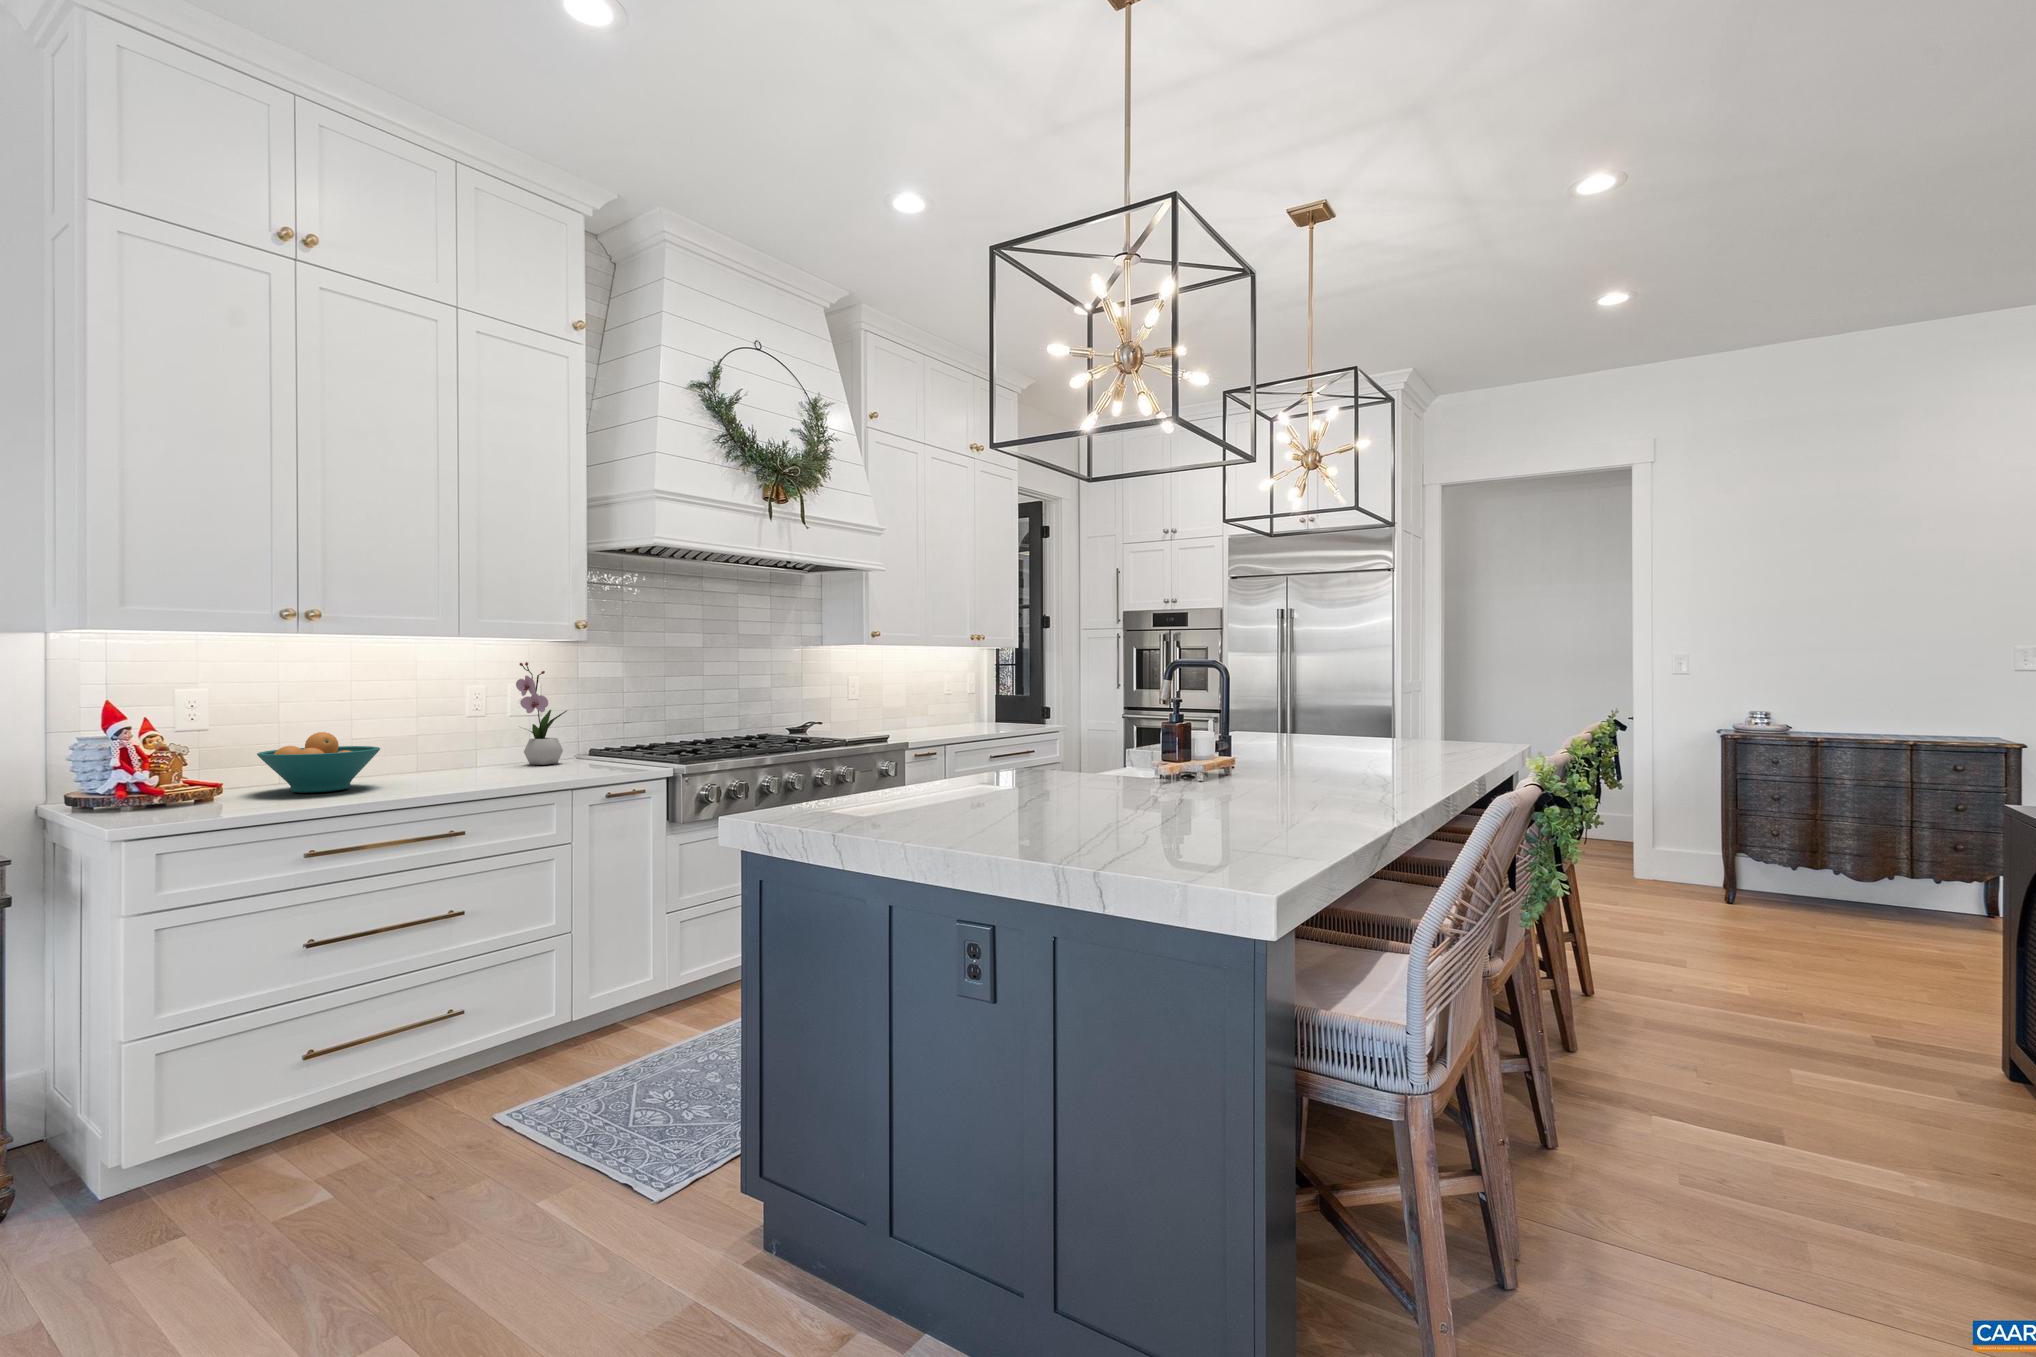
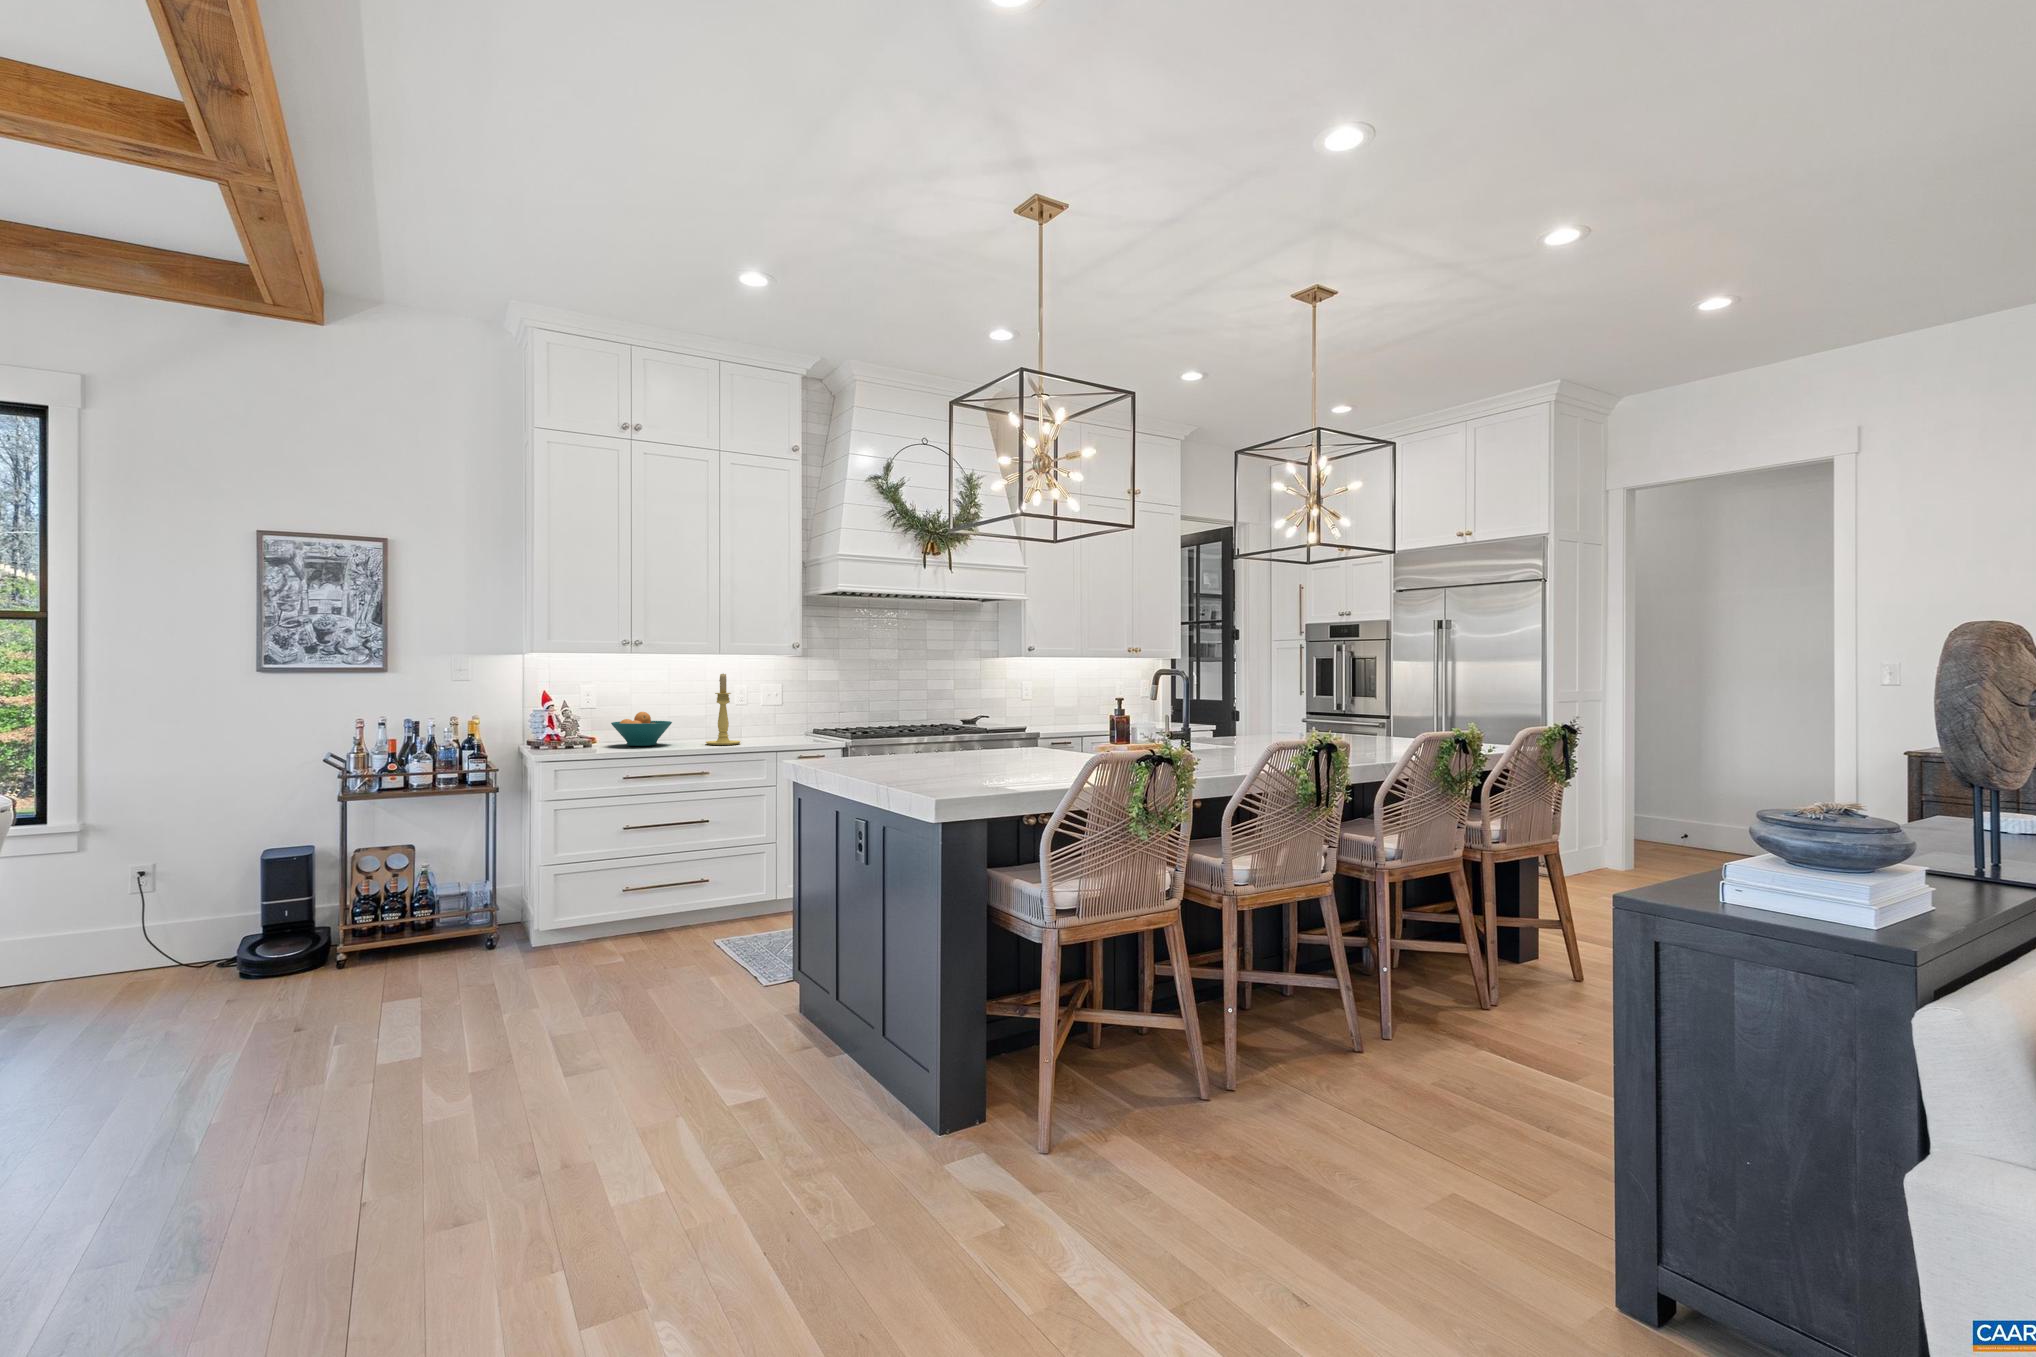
flower arrangement: present [516,662,566,765] -> none [757,671,788,738]
candle holder: none [442,664,506,783] -> present [706,674,741,745]

